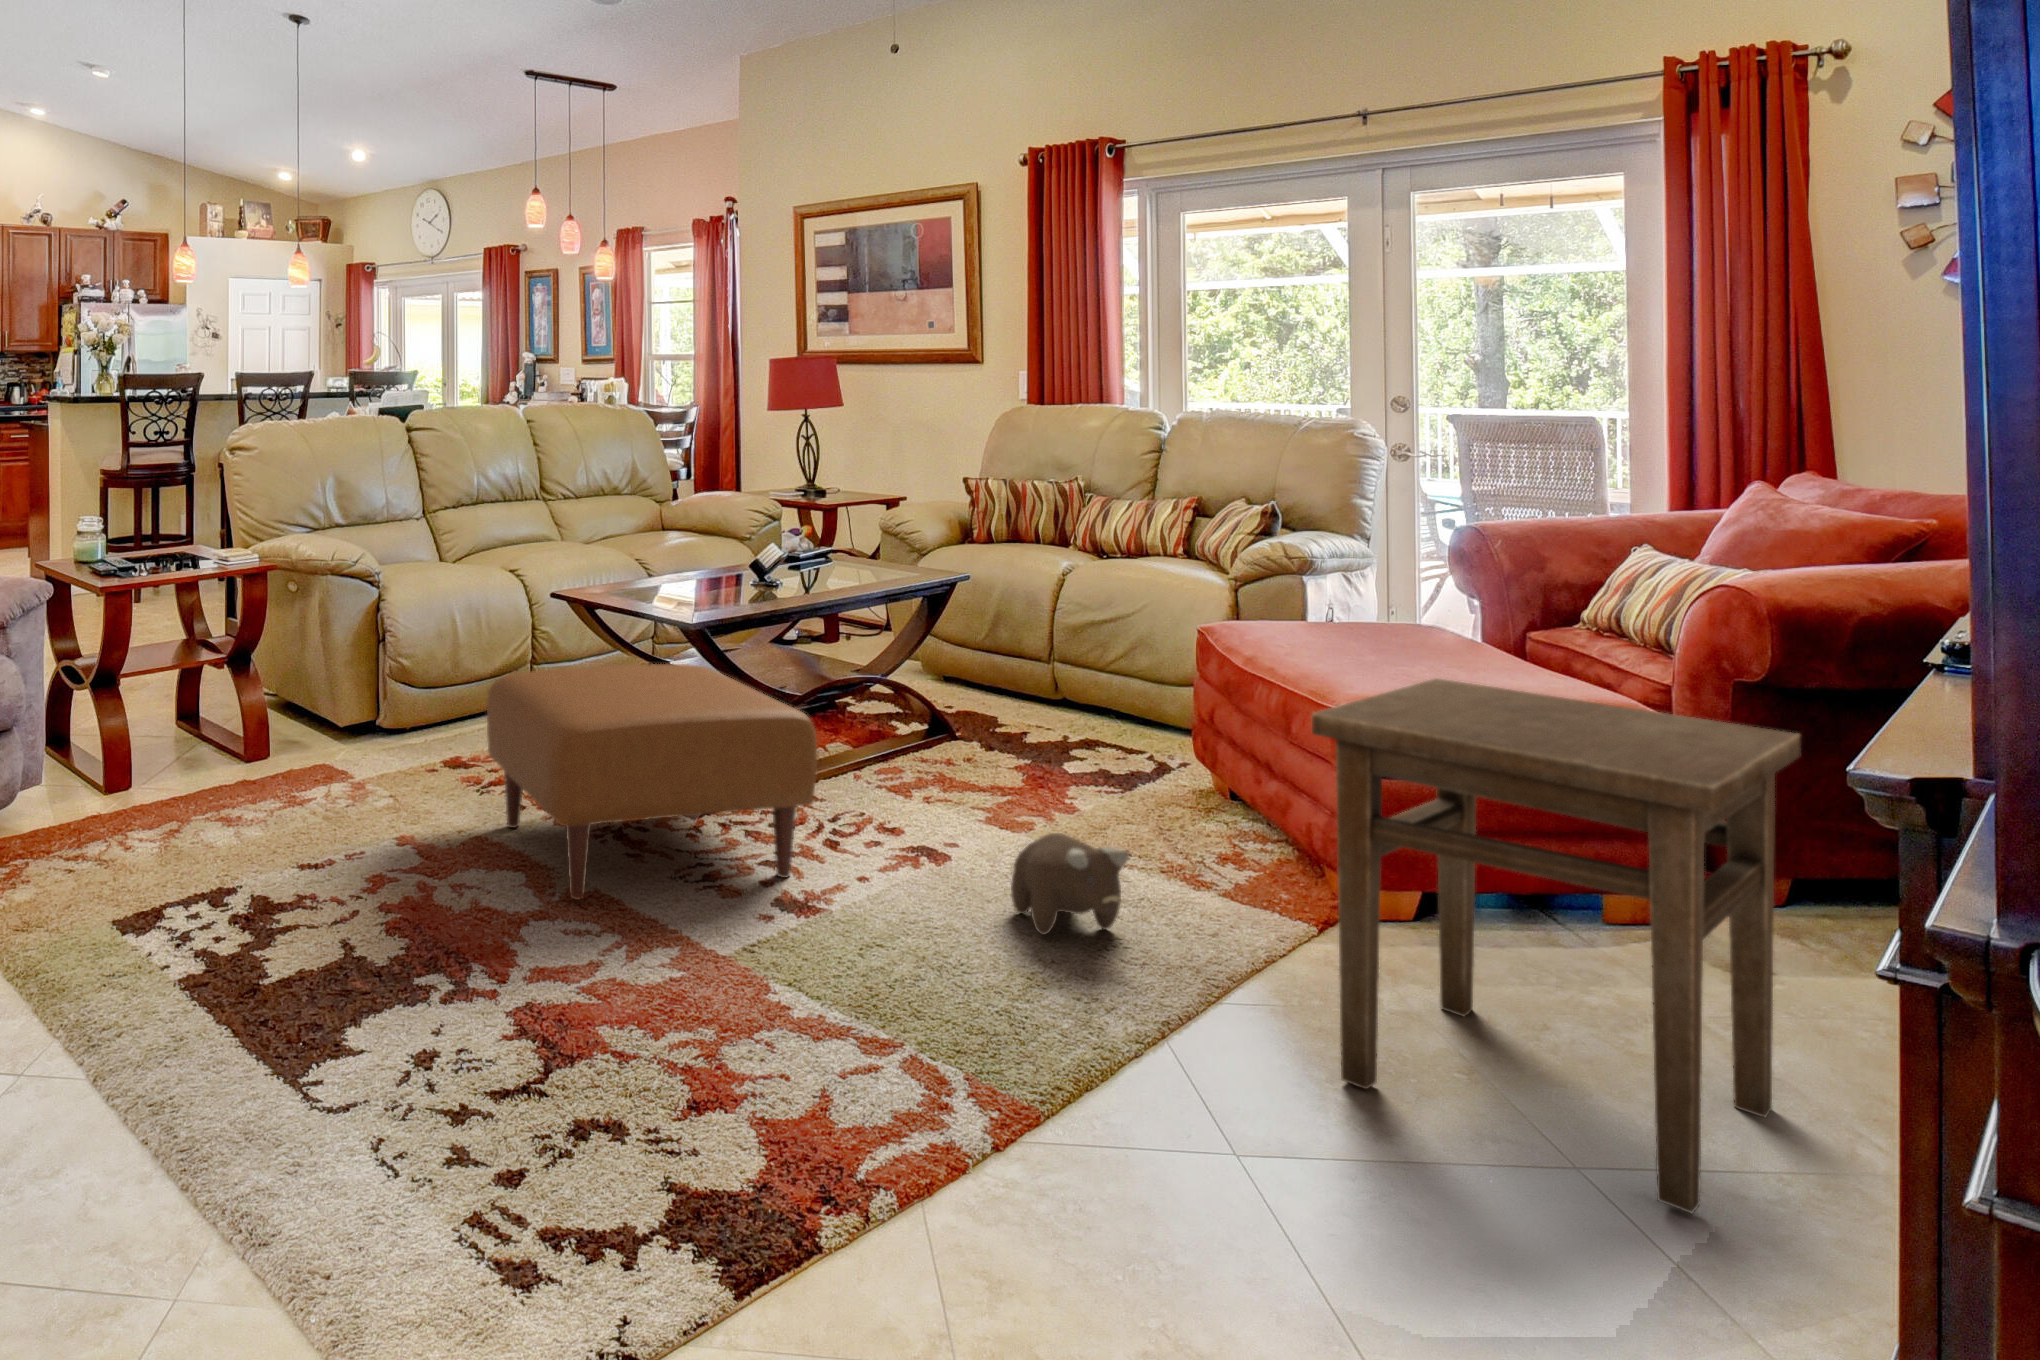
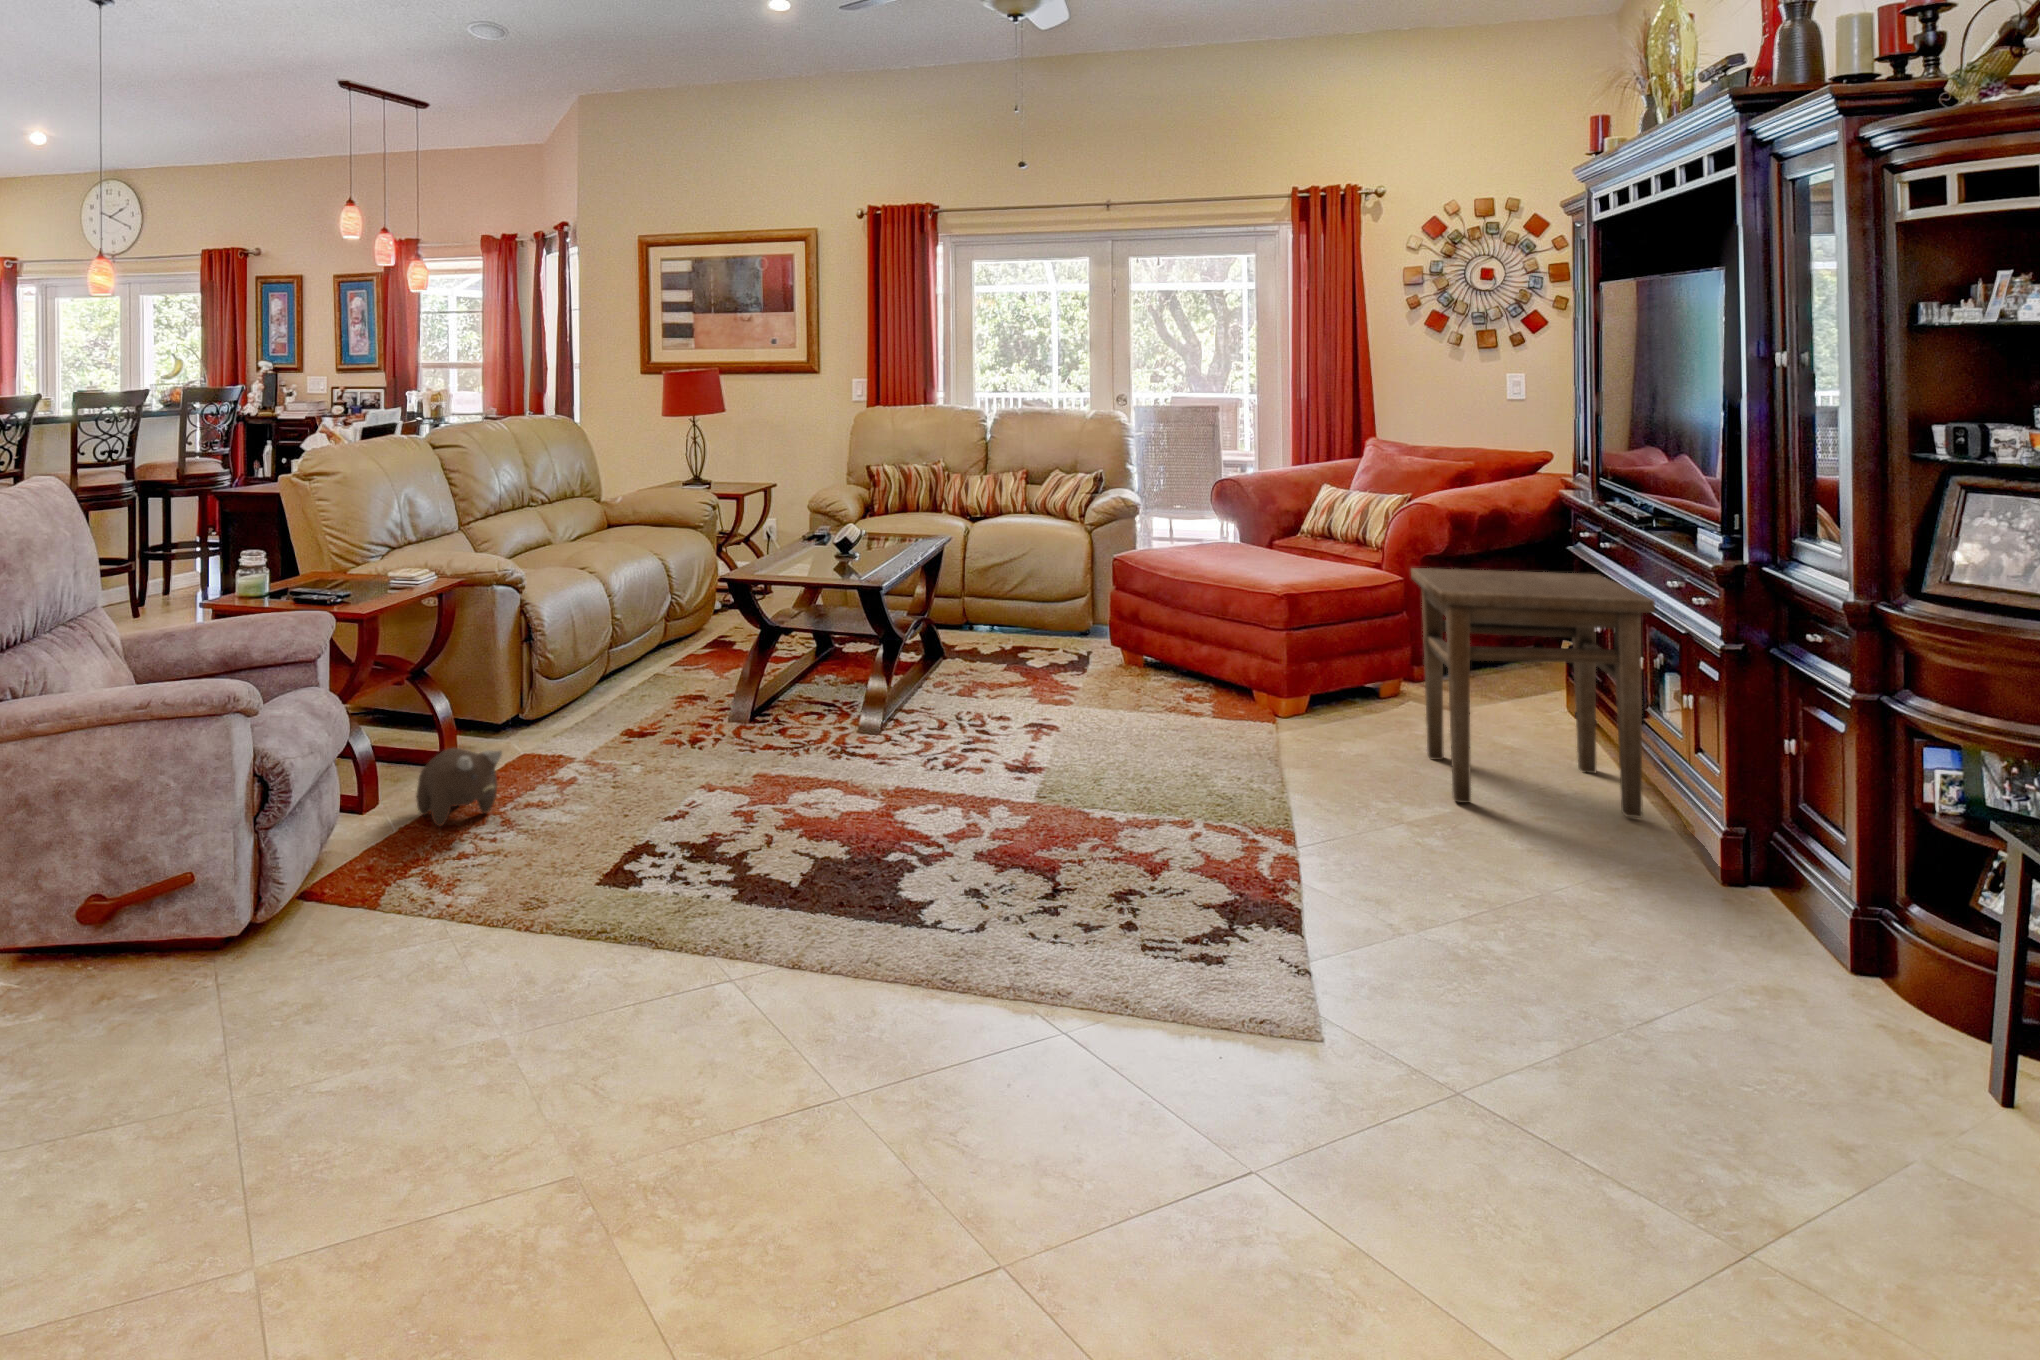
ottoman: present [487,664,817,900] -> none [772,625,1051,813]
plush toy: present [1011,833,1129,935] -> present [416,748,502,826]

